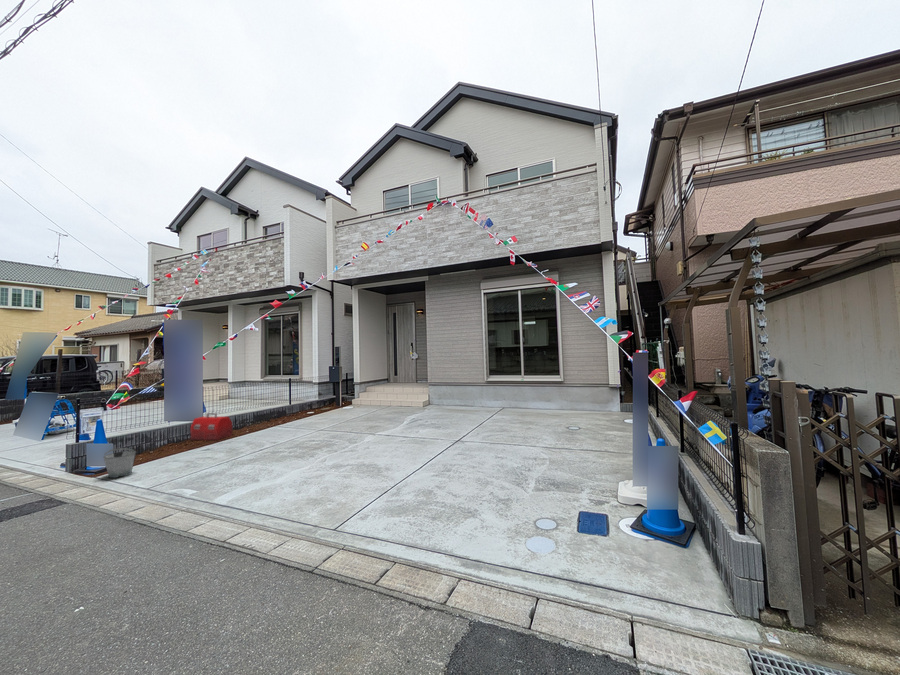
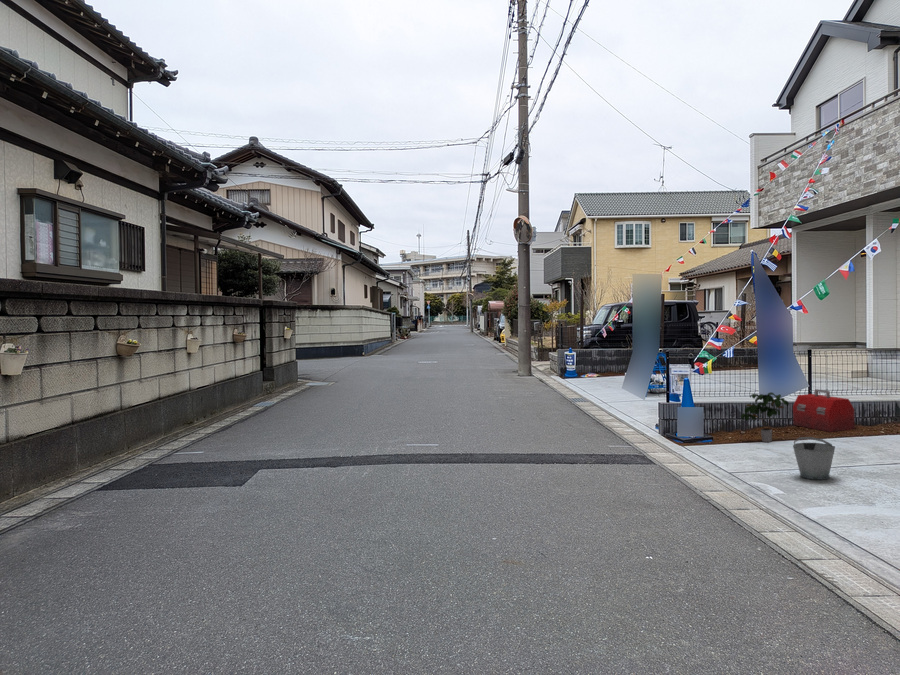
potted plant: none [152,419,191,457] -> present [741,392,789,442]
bucket: present [104,448,136,478] -> present [793,437,835,480]

